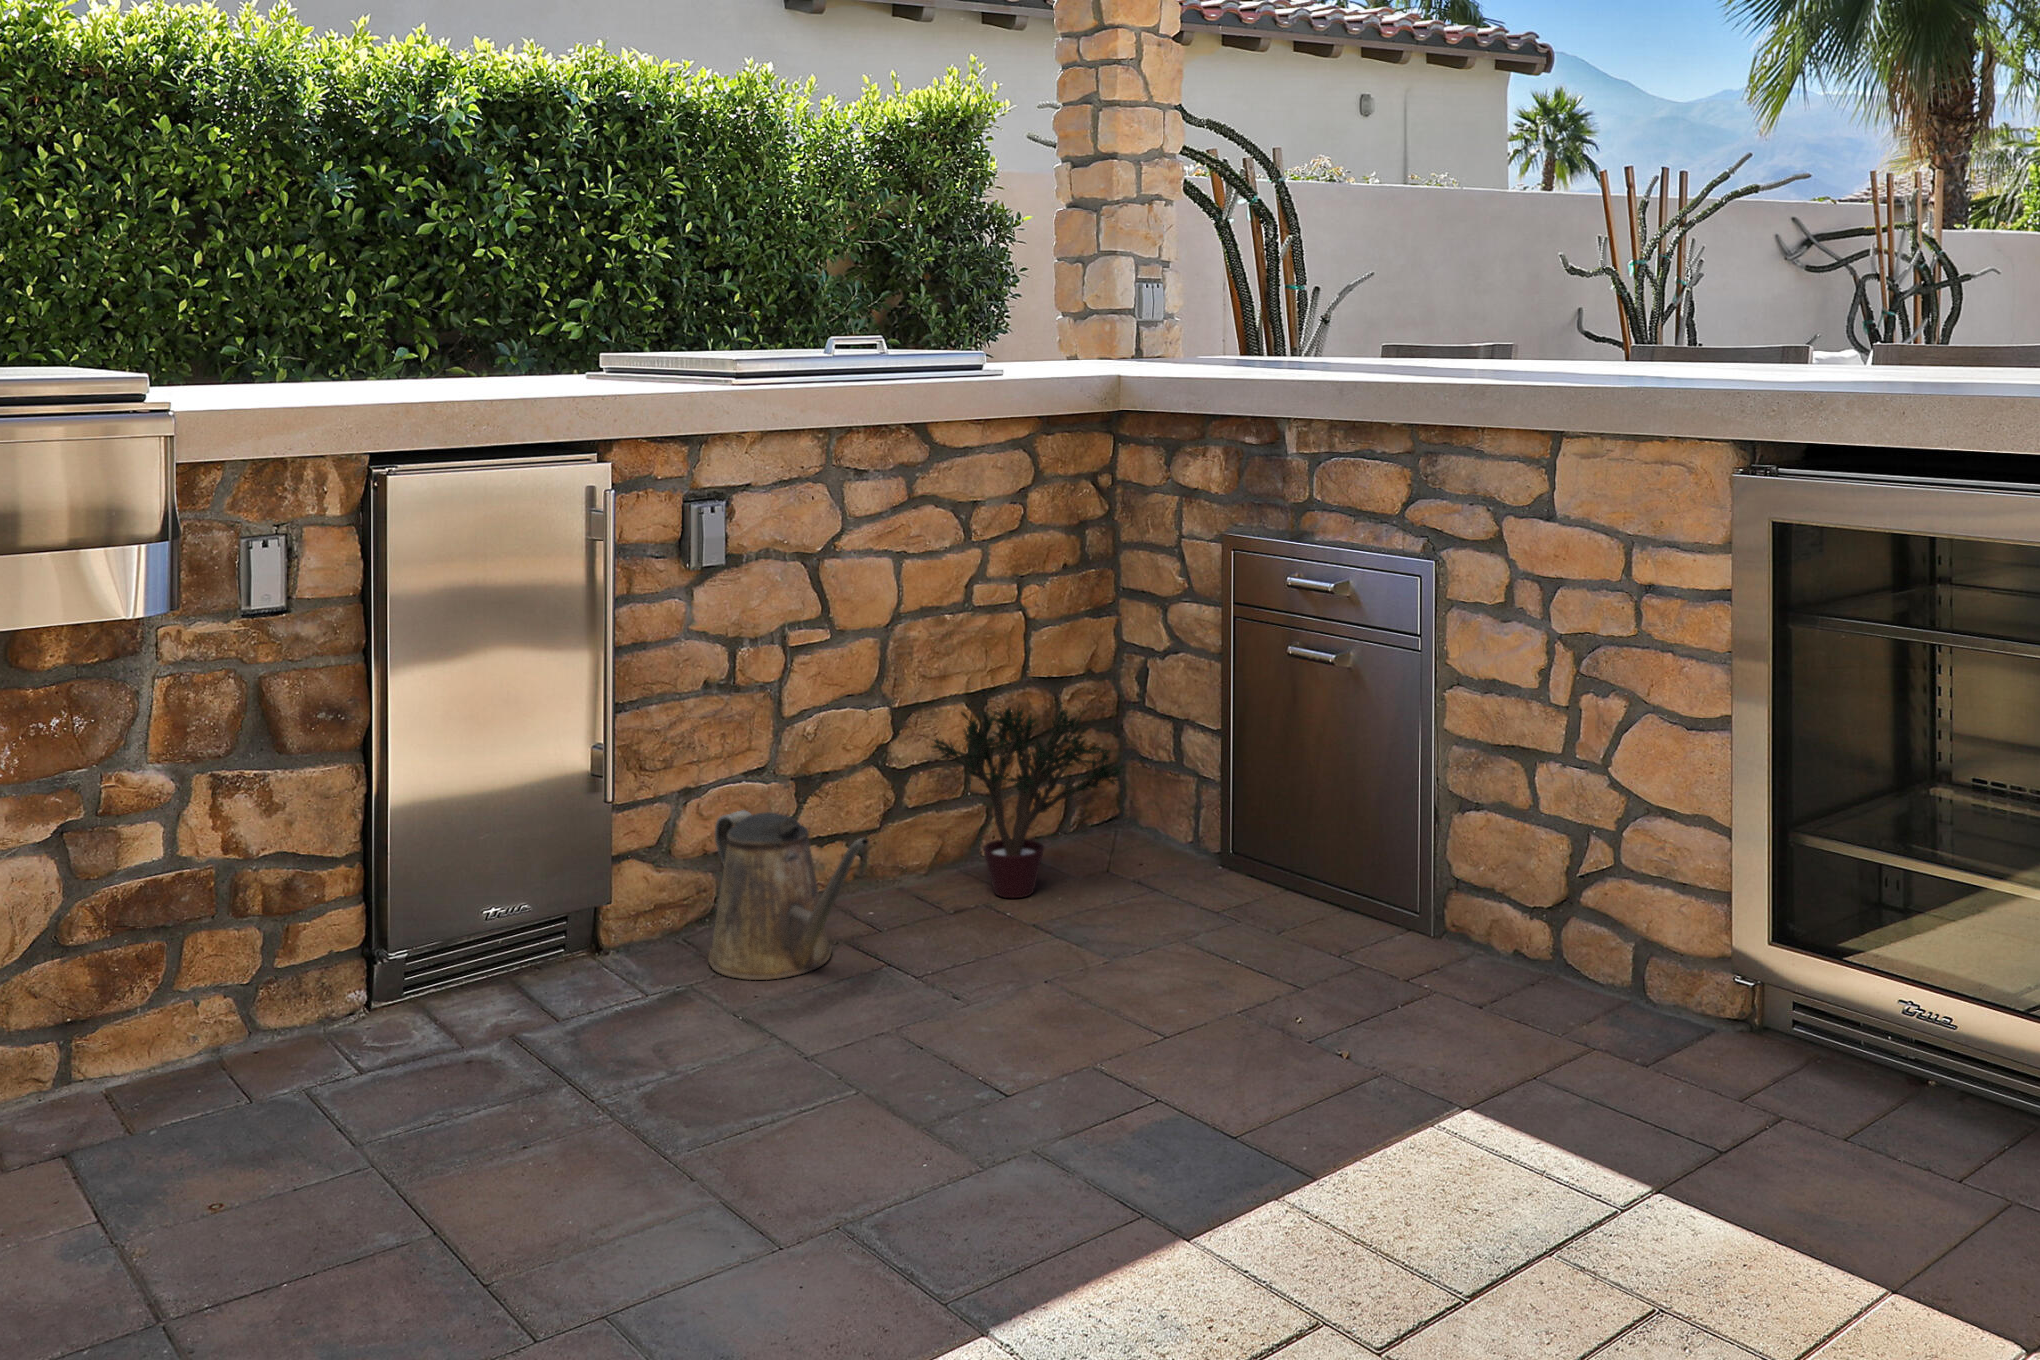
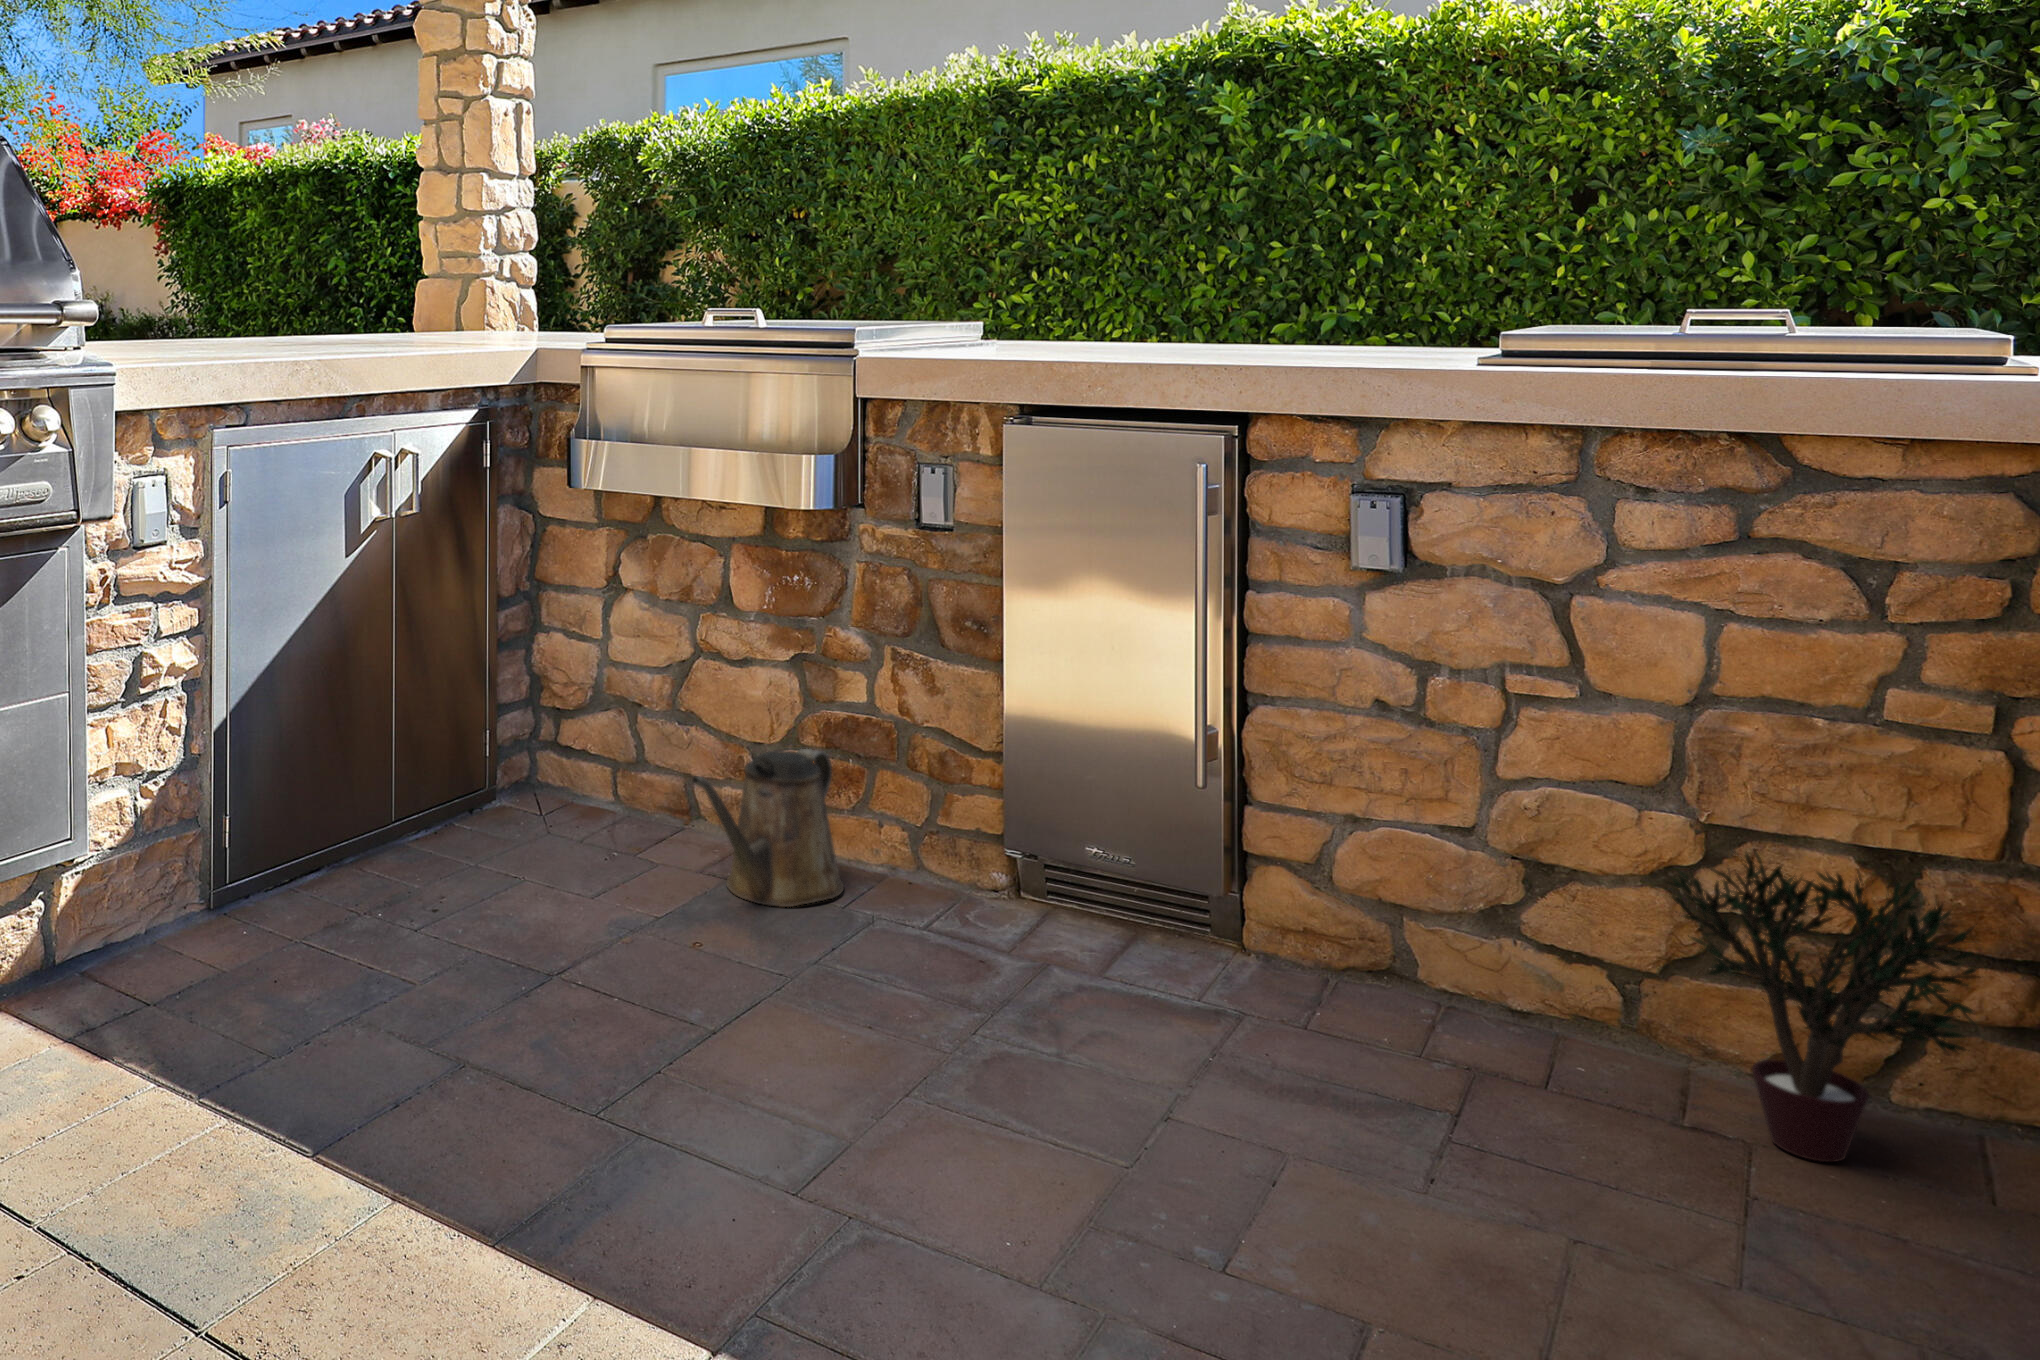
watering can: present [708,810,869,980] -> present [692,749,844,907]

